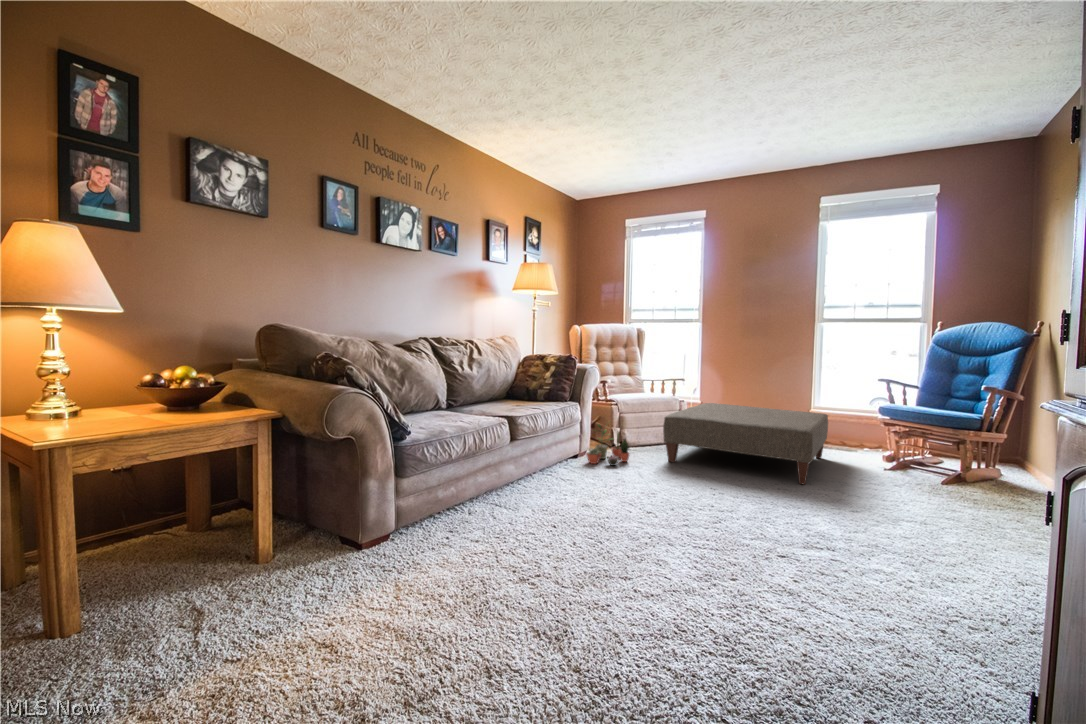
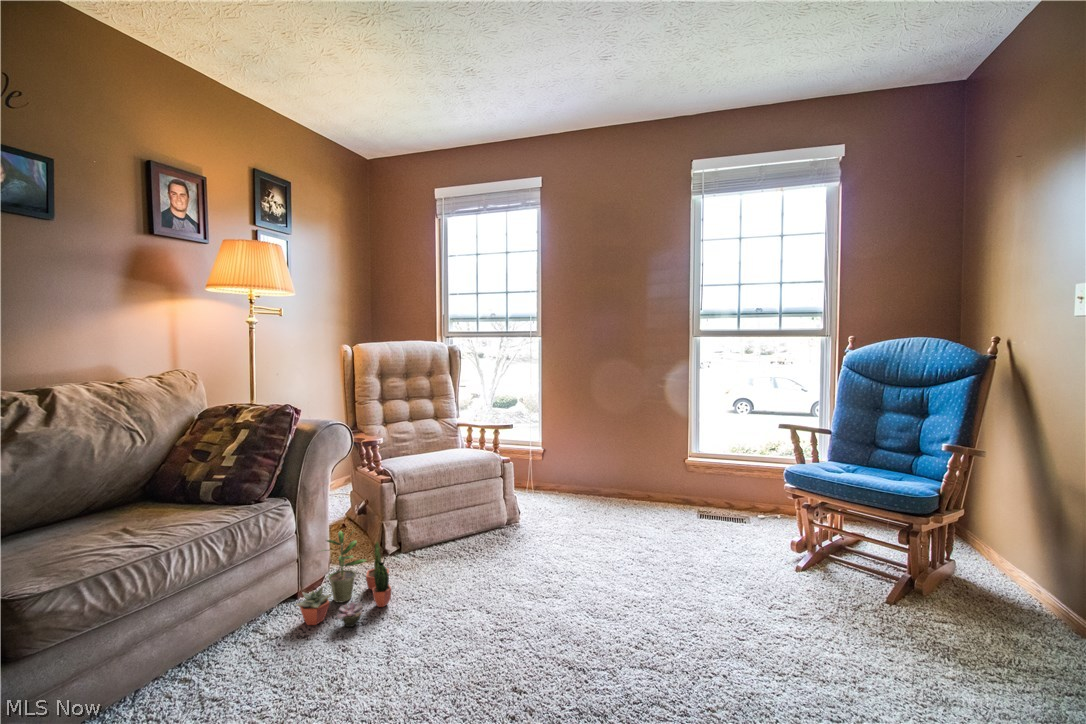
ottoman: present [663,403,828,485] -> none [455,461,716,643]

